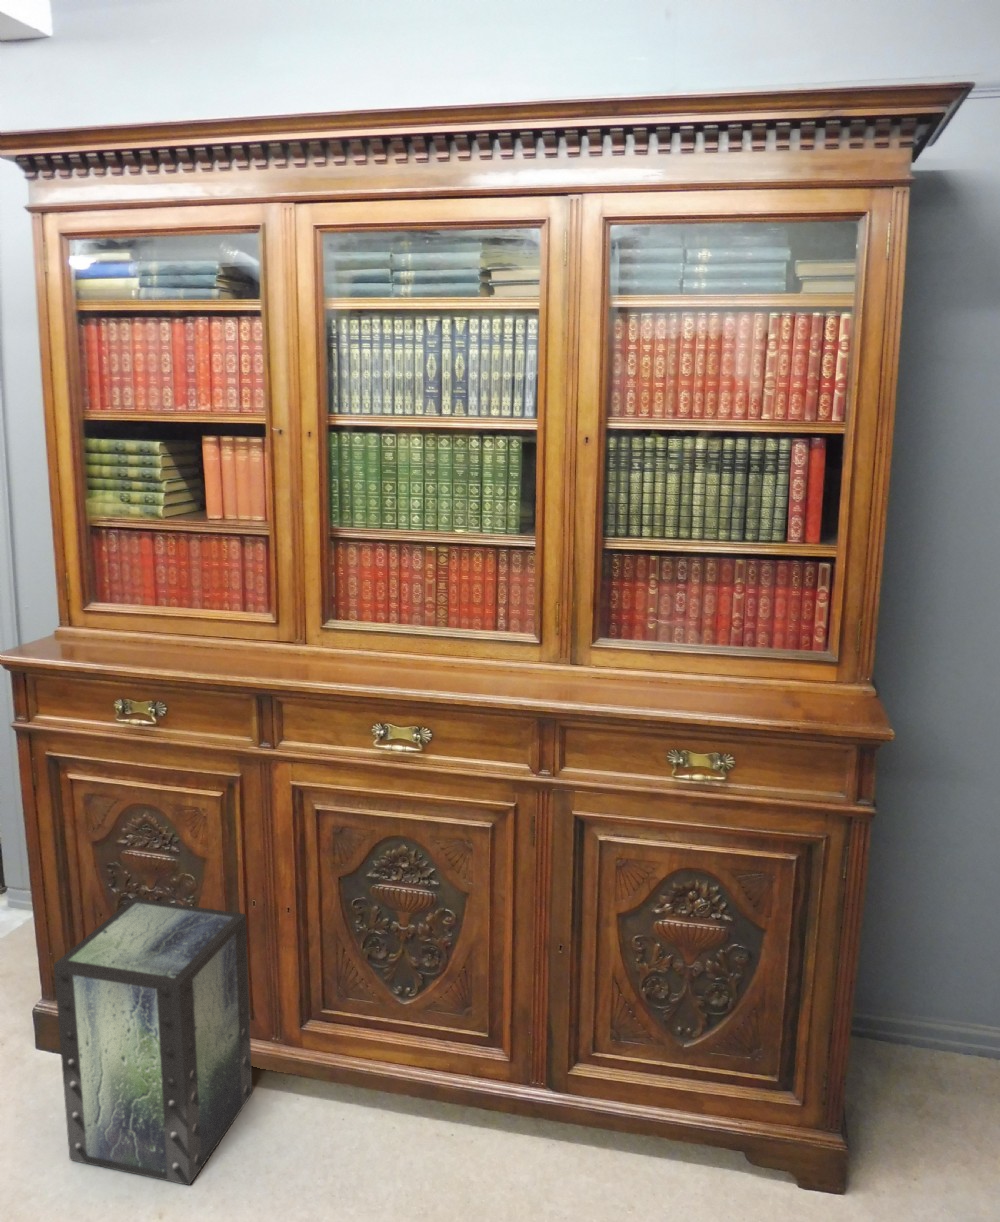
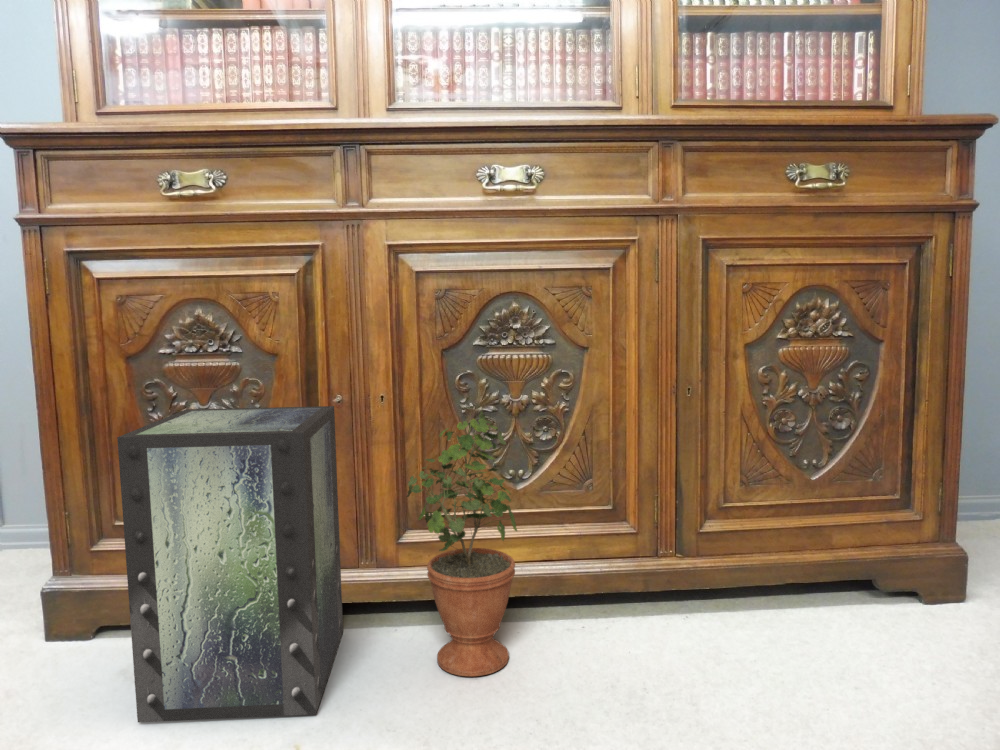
potted plant: none [277,942,376,1176] -> present [407,407,517,676]

